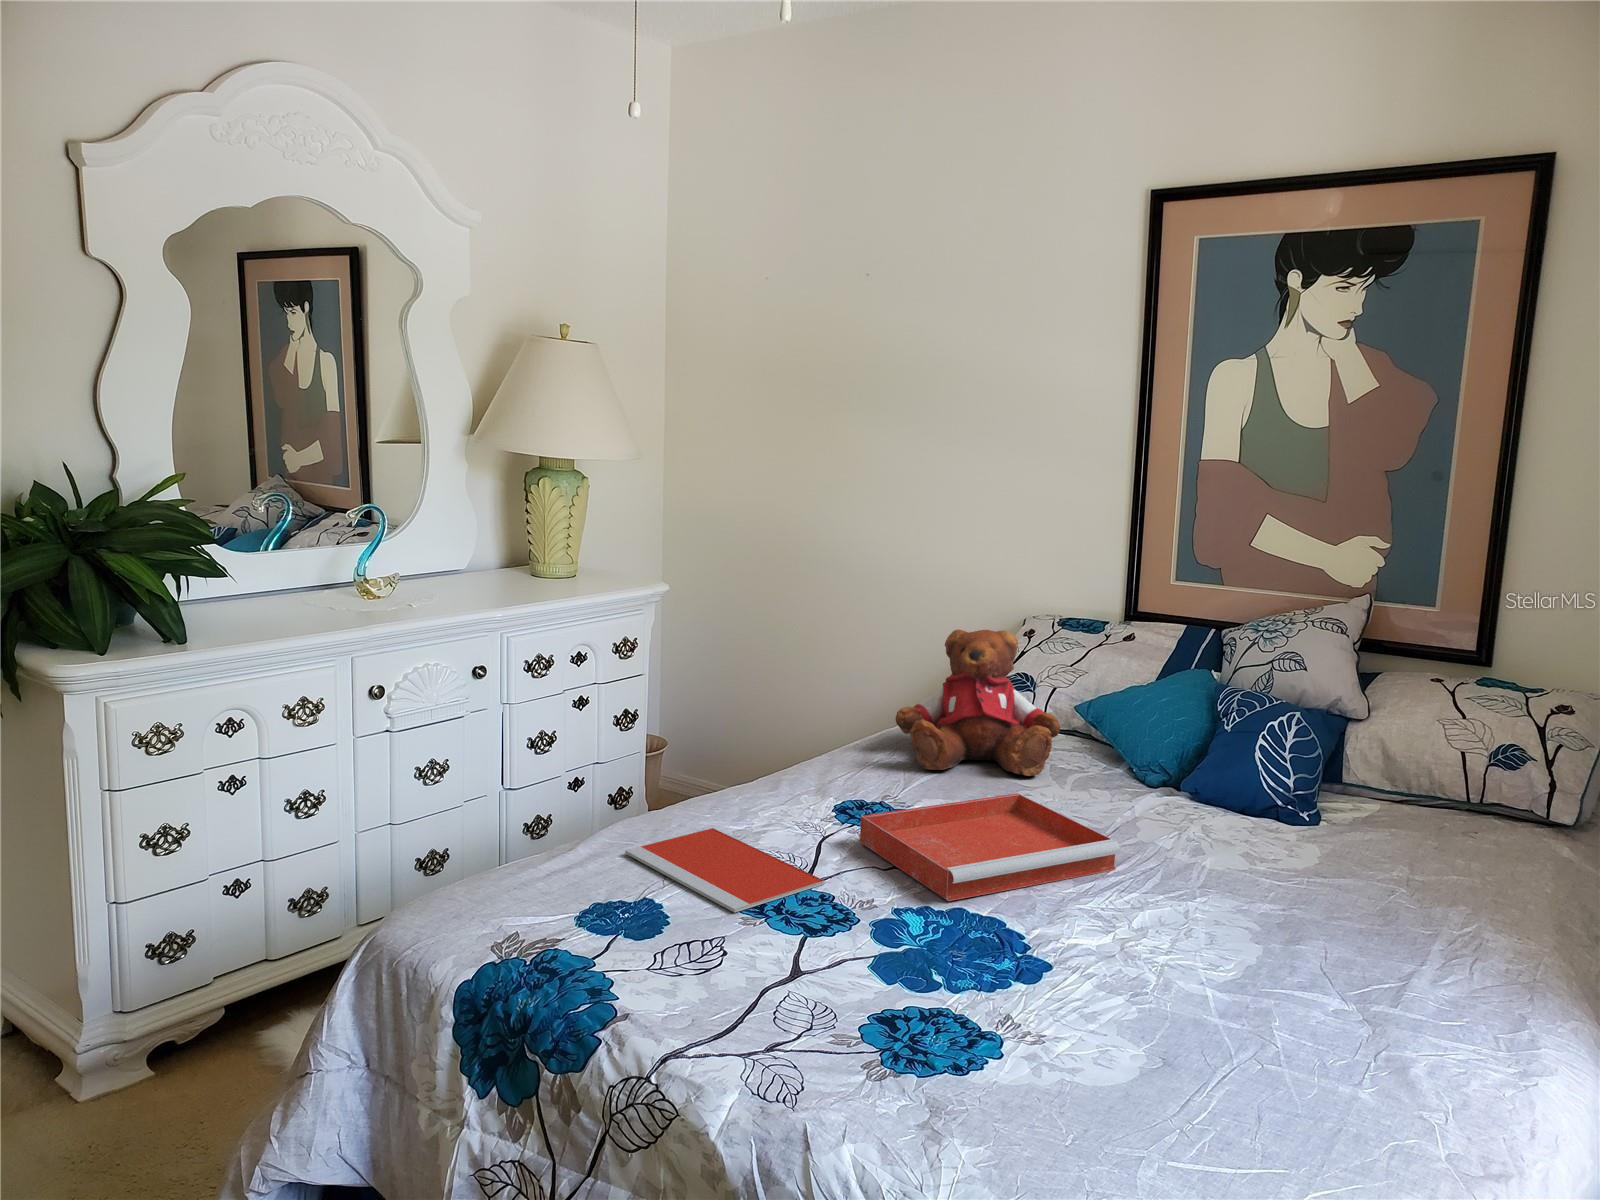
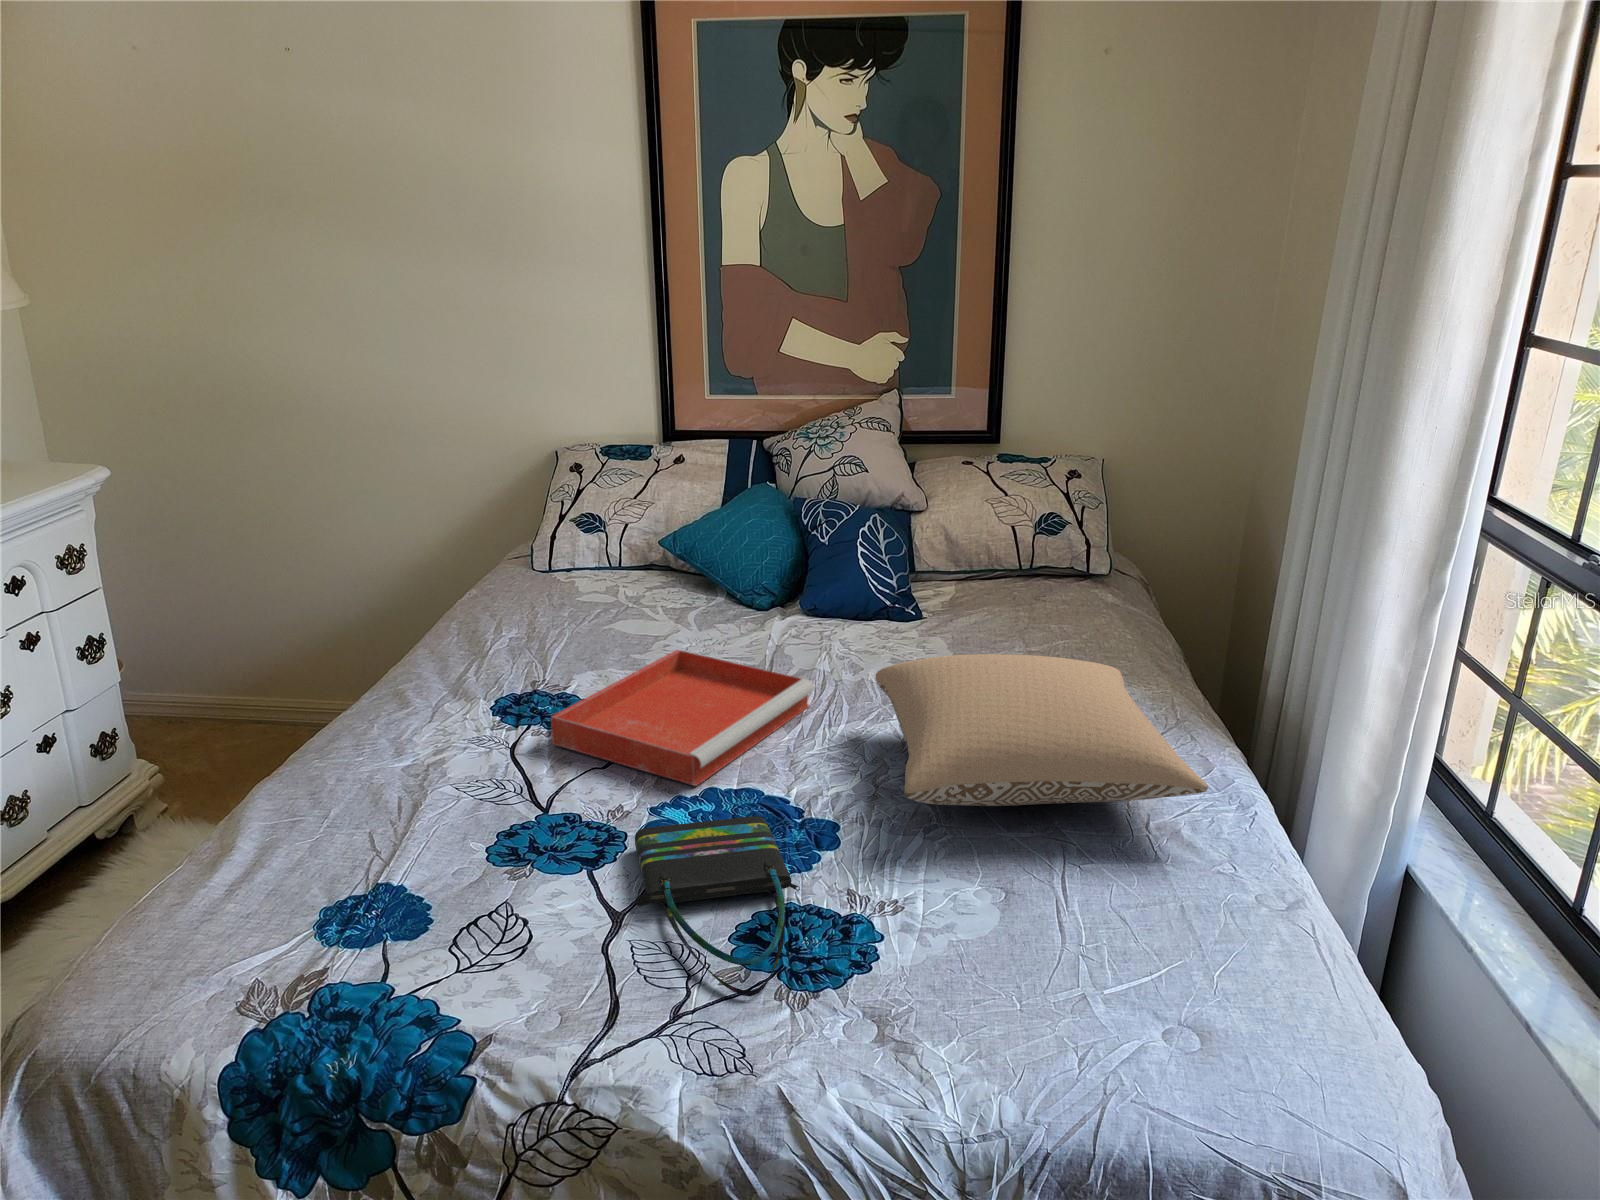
teddy bear: present [896,630,1060,776] -> none [491,474,669,640]
notebook: present [625,828,825,913] -> none [297,773,558,869]
pillow: none [1095,836,1458,1029] -> present [875,654,1208,806]
tote bag: none [810,913,975,1059] -> present [635,816,800,997]

